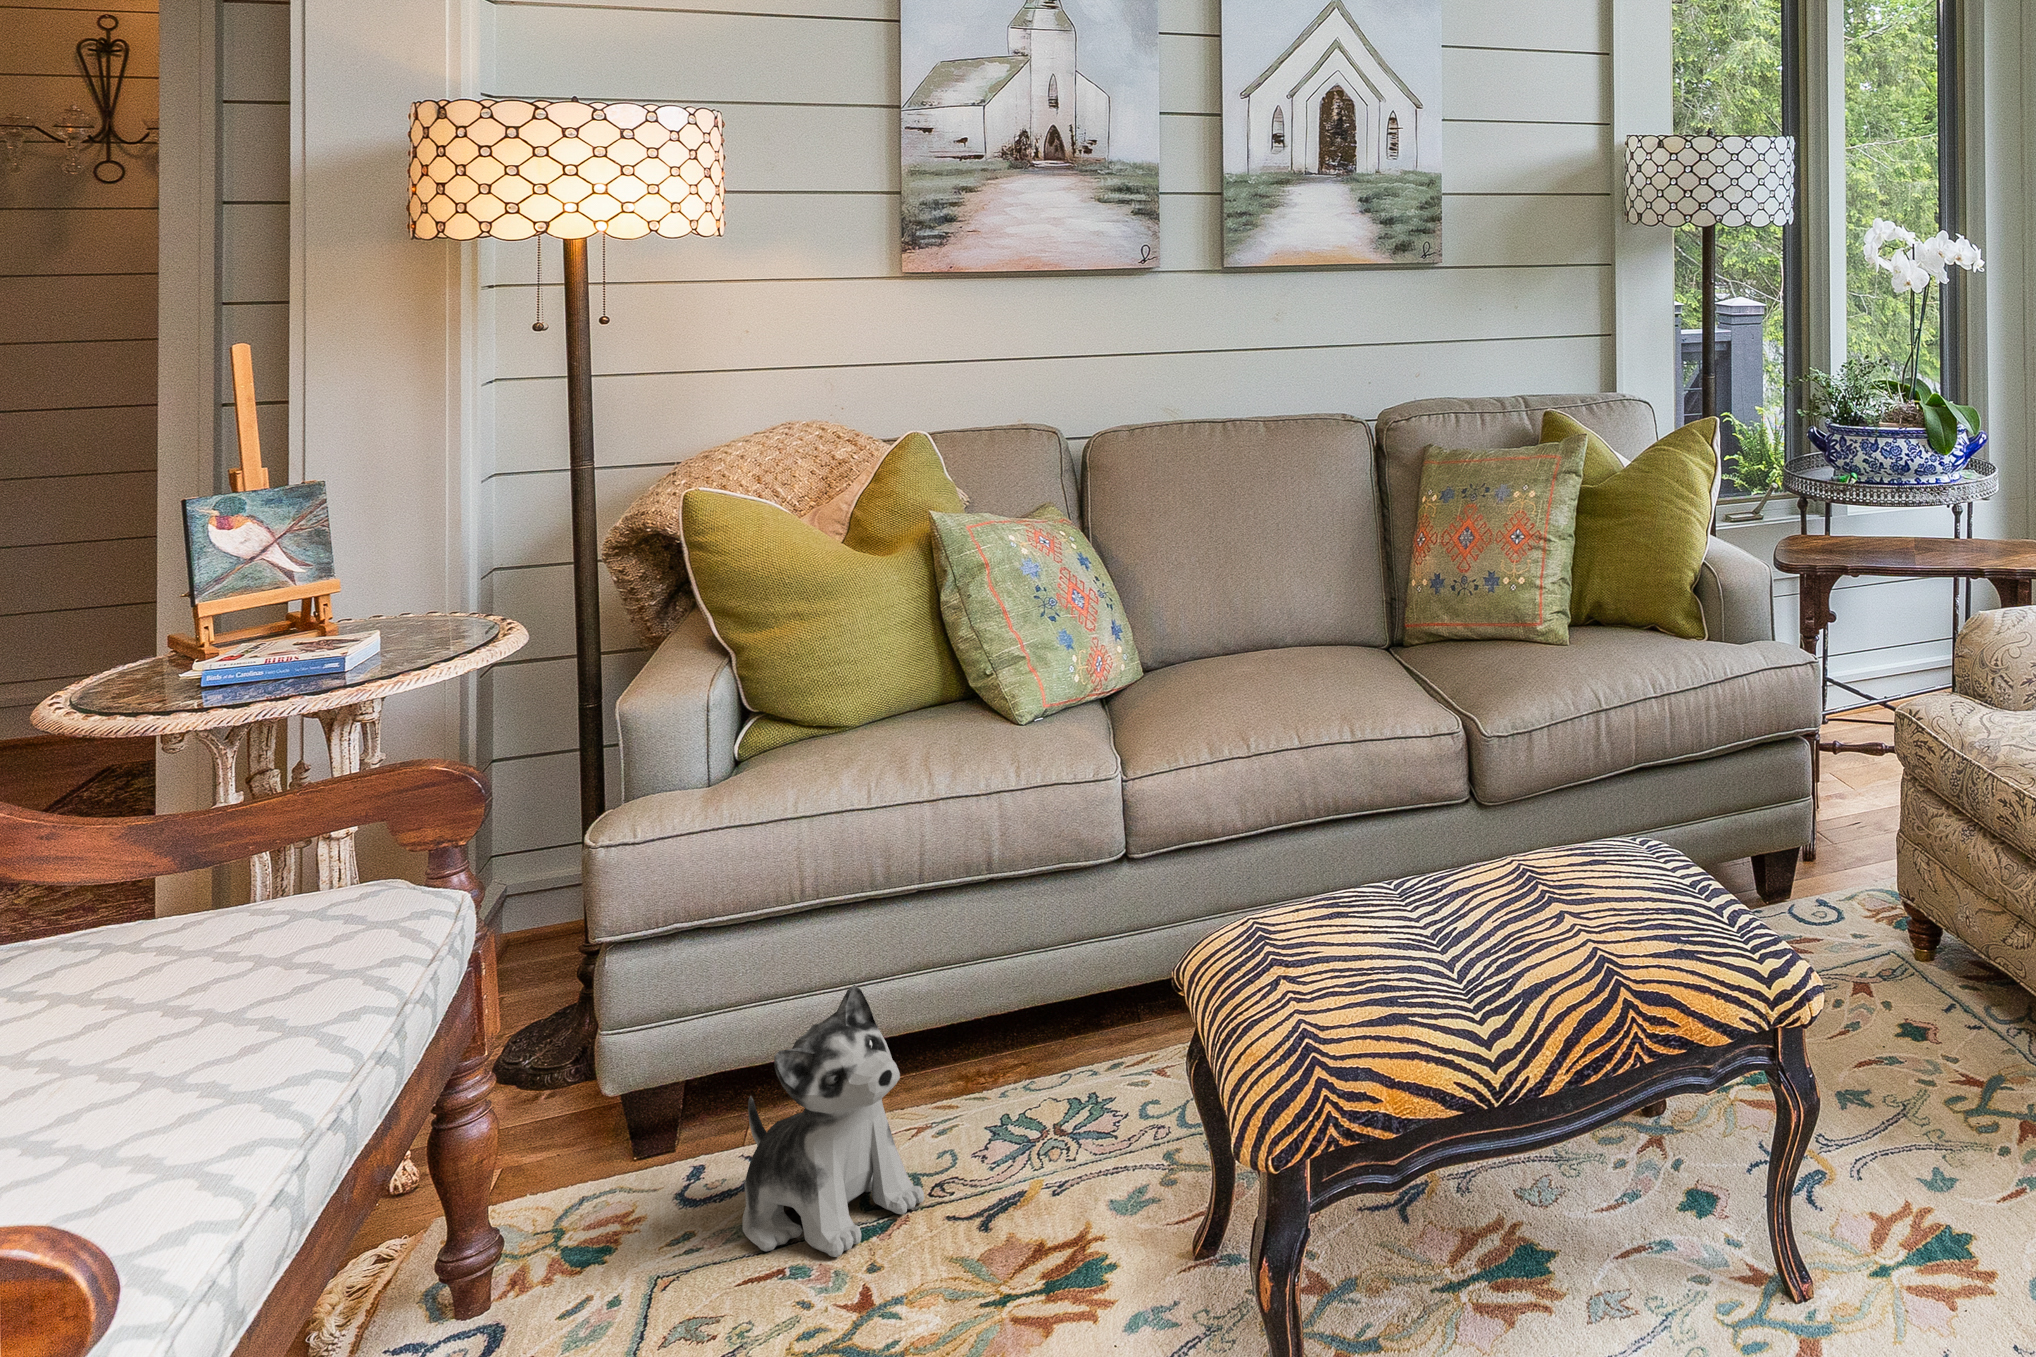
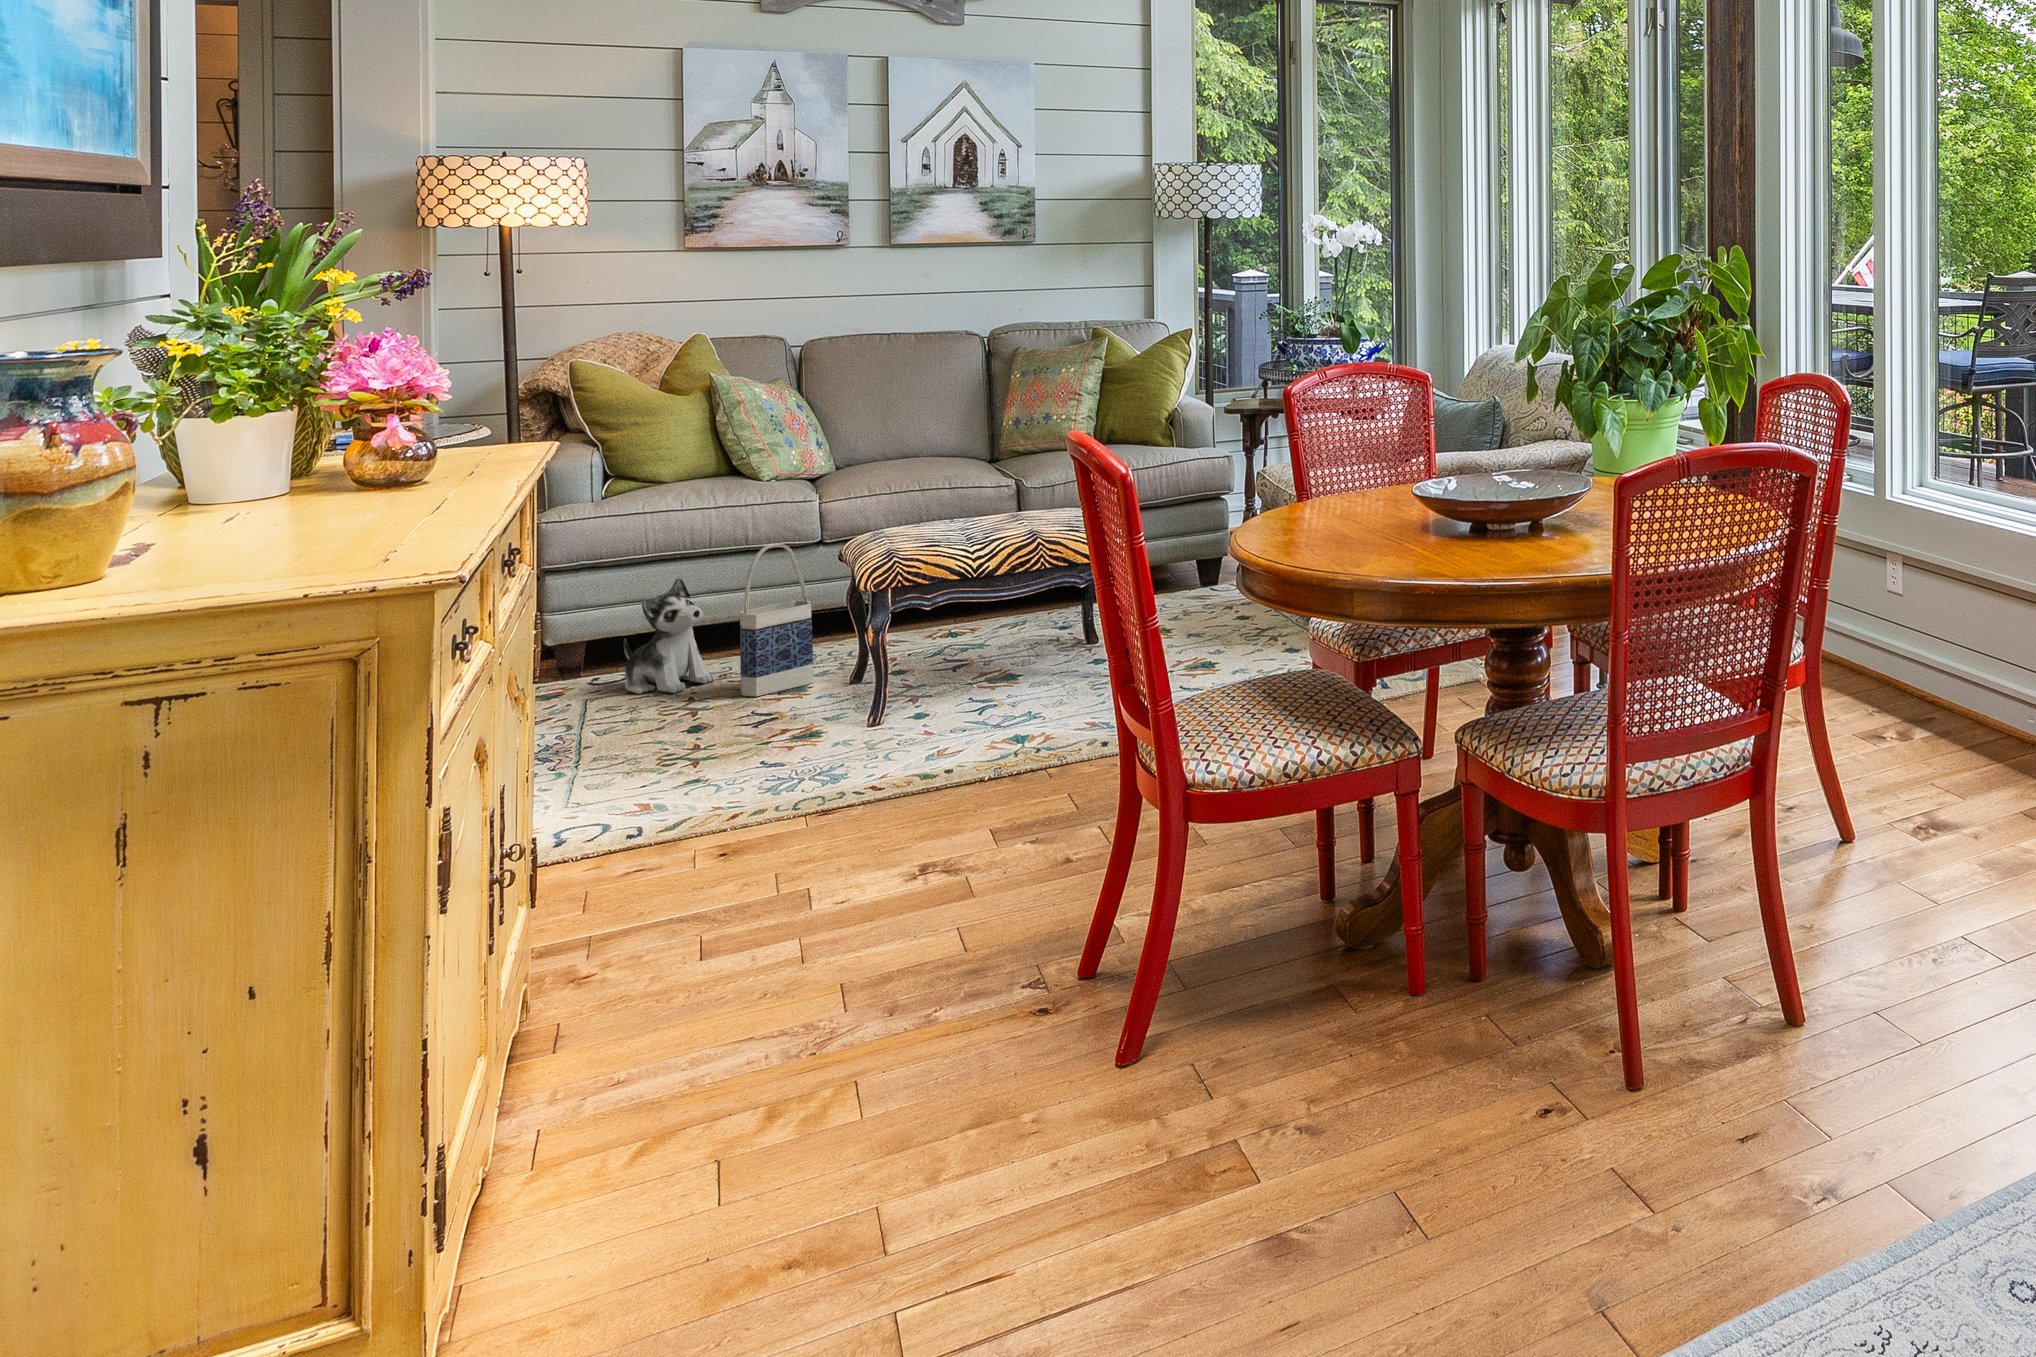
bag: none [972,936,1121,1297] -> present [740,544,814,696]

